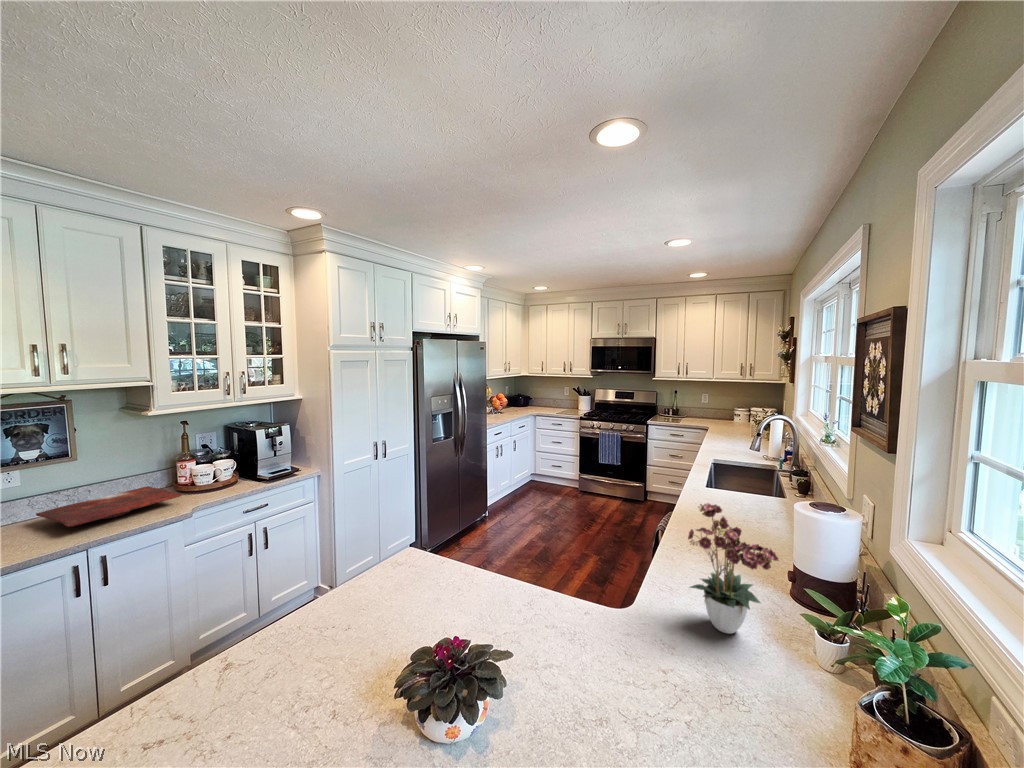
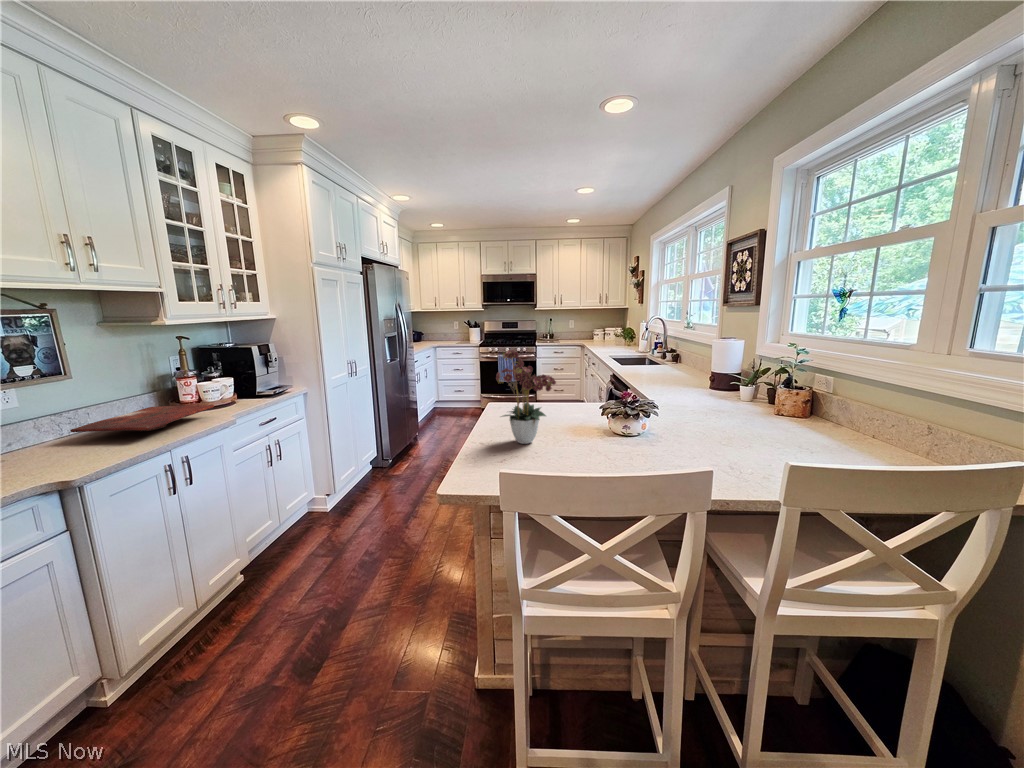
flower arrangement: present [688,503,779,634] -> present [496,350,556,444]

